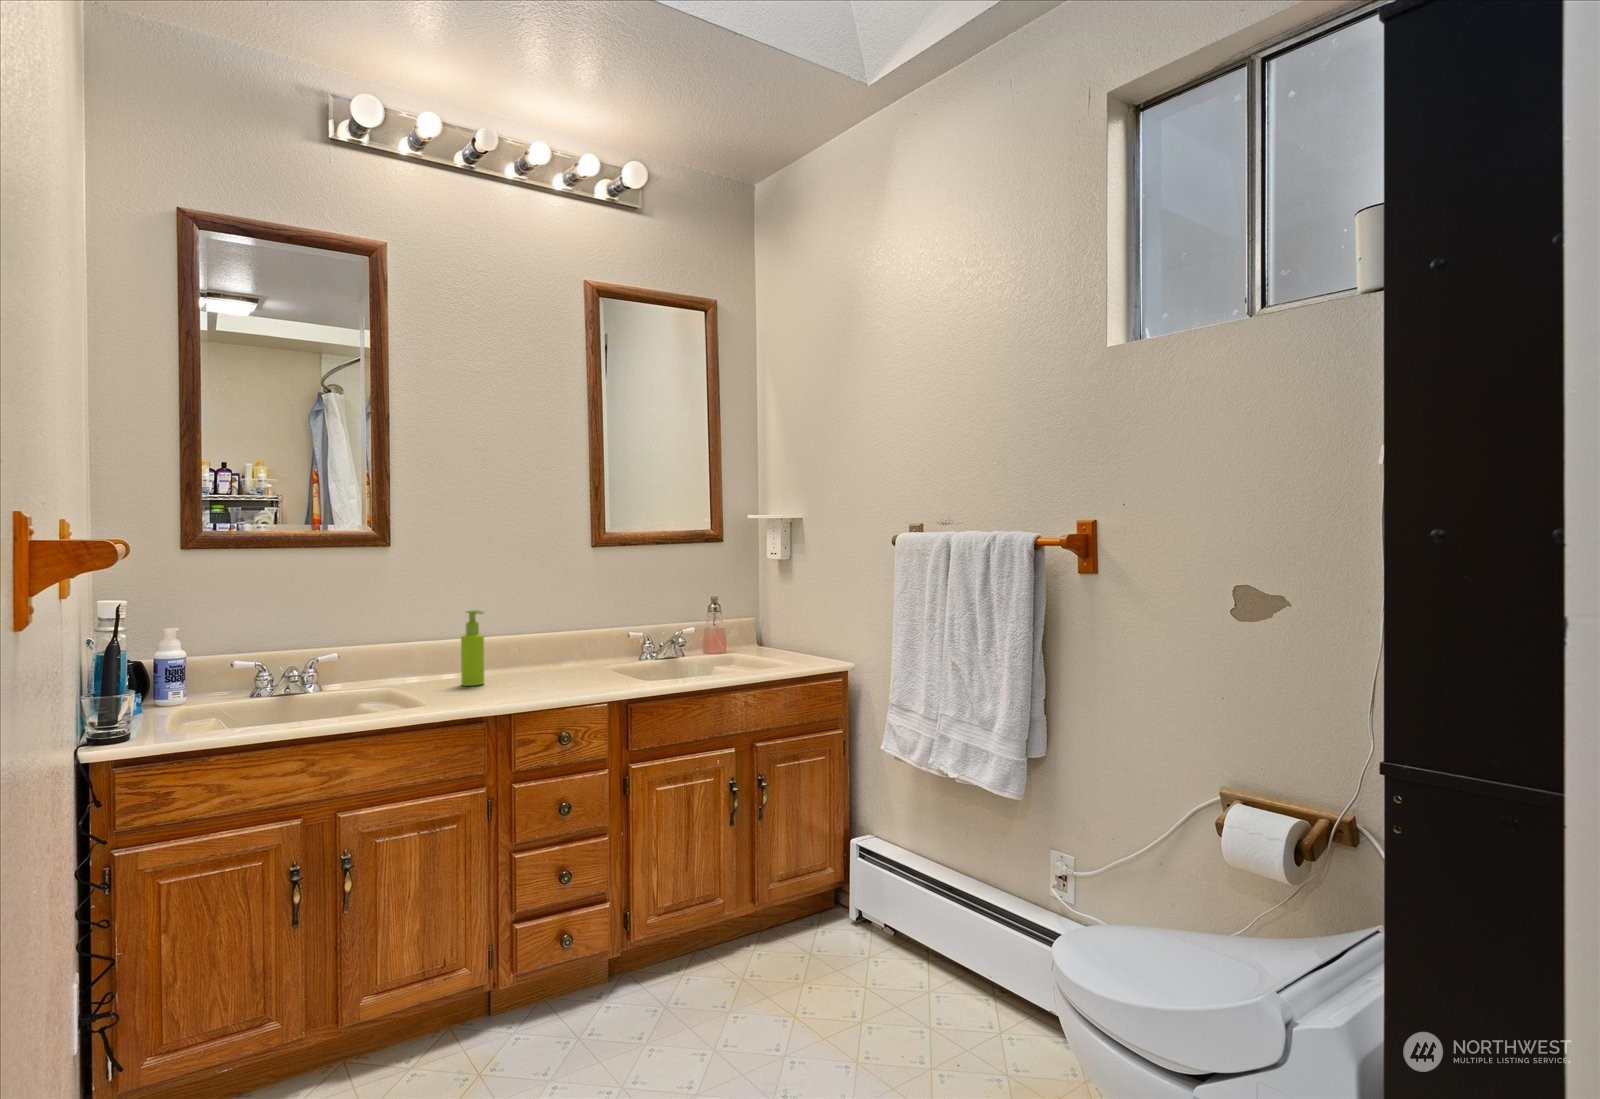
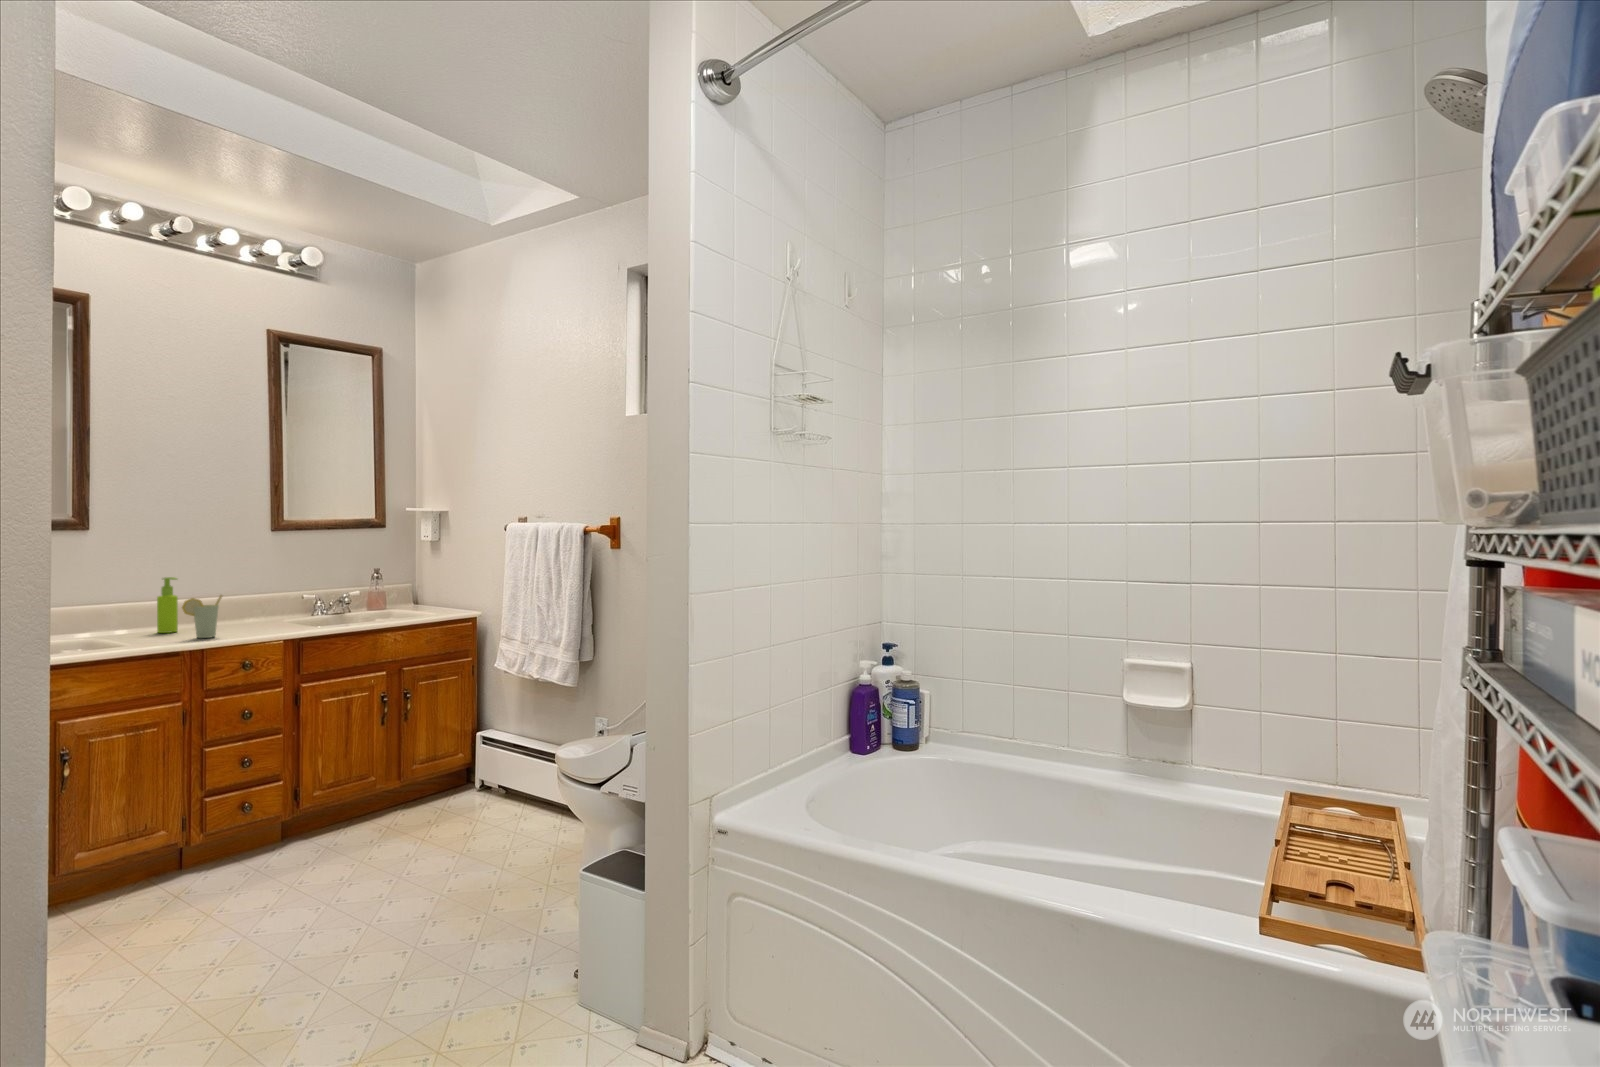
cup: none [487,636,535,698] -> present [182,595,222,638]

